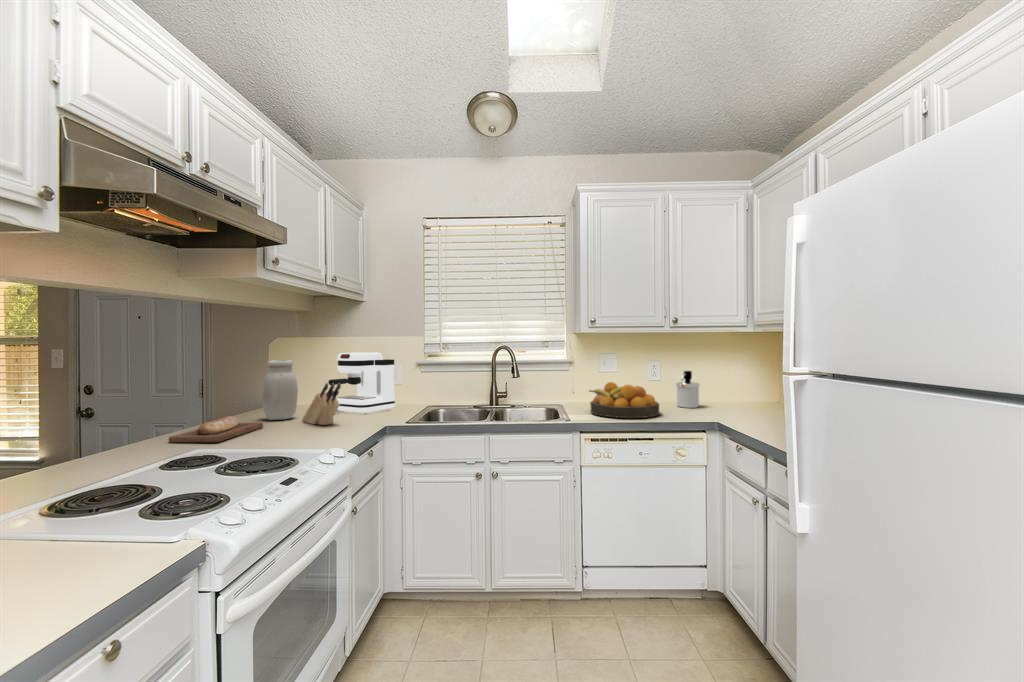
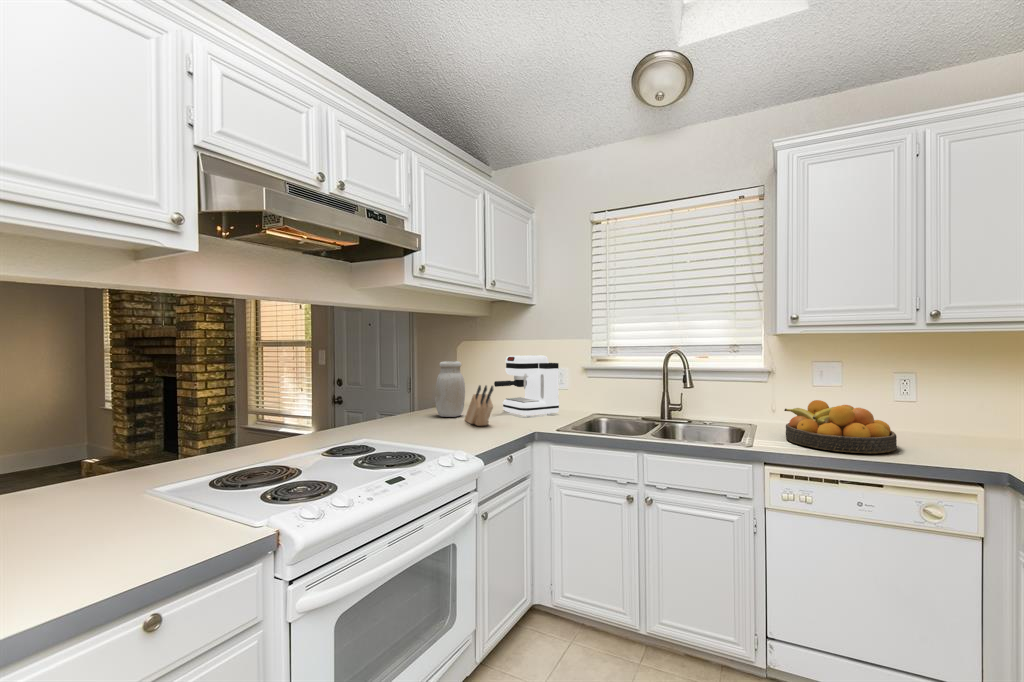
soap dispenser: present [676,371,699,408] -> none [935,390,979,445]
bread loaf: present [169,416,263,442] -> none [347,411,428,435]

